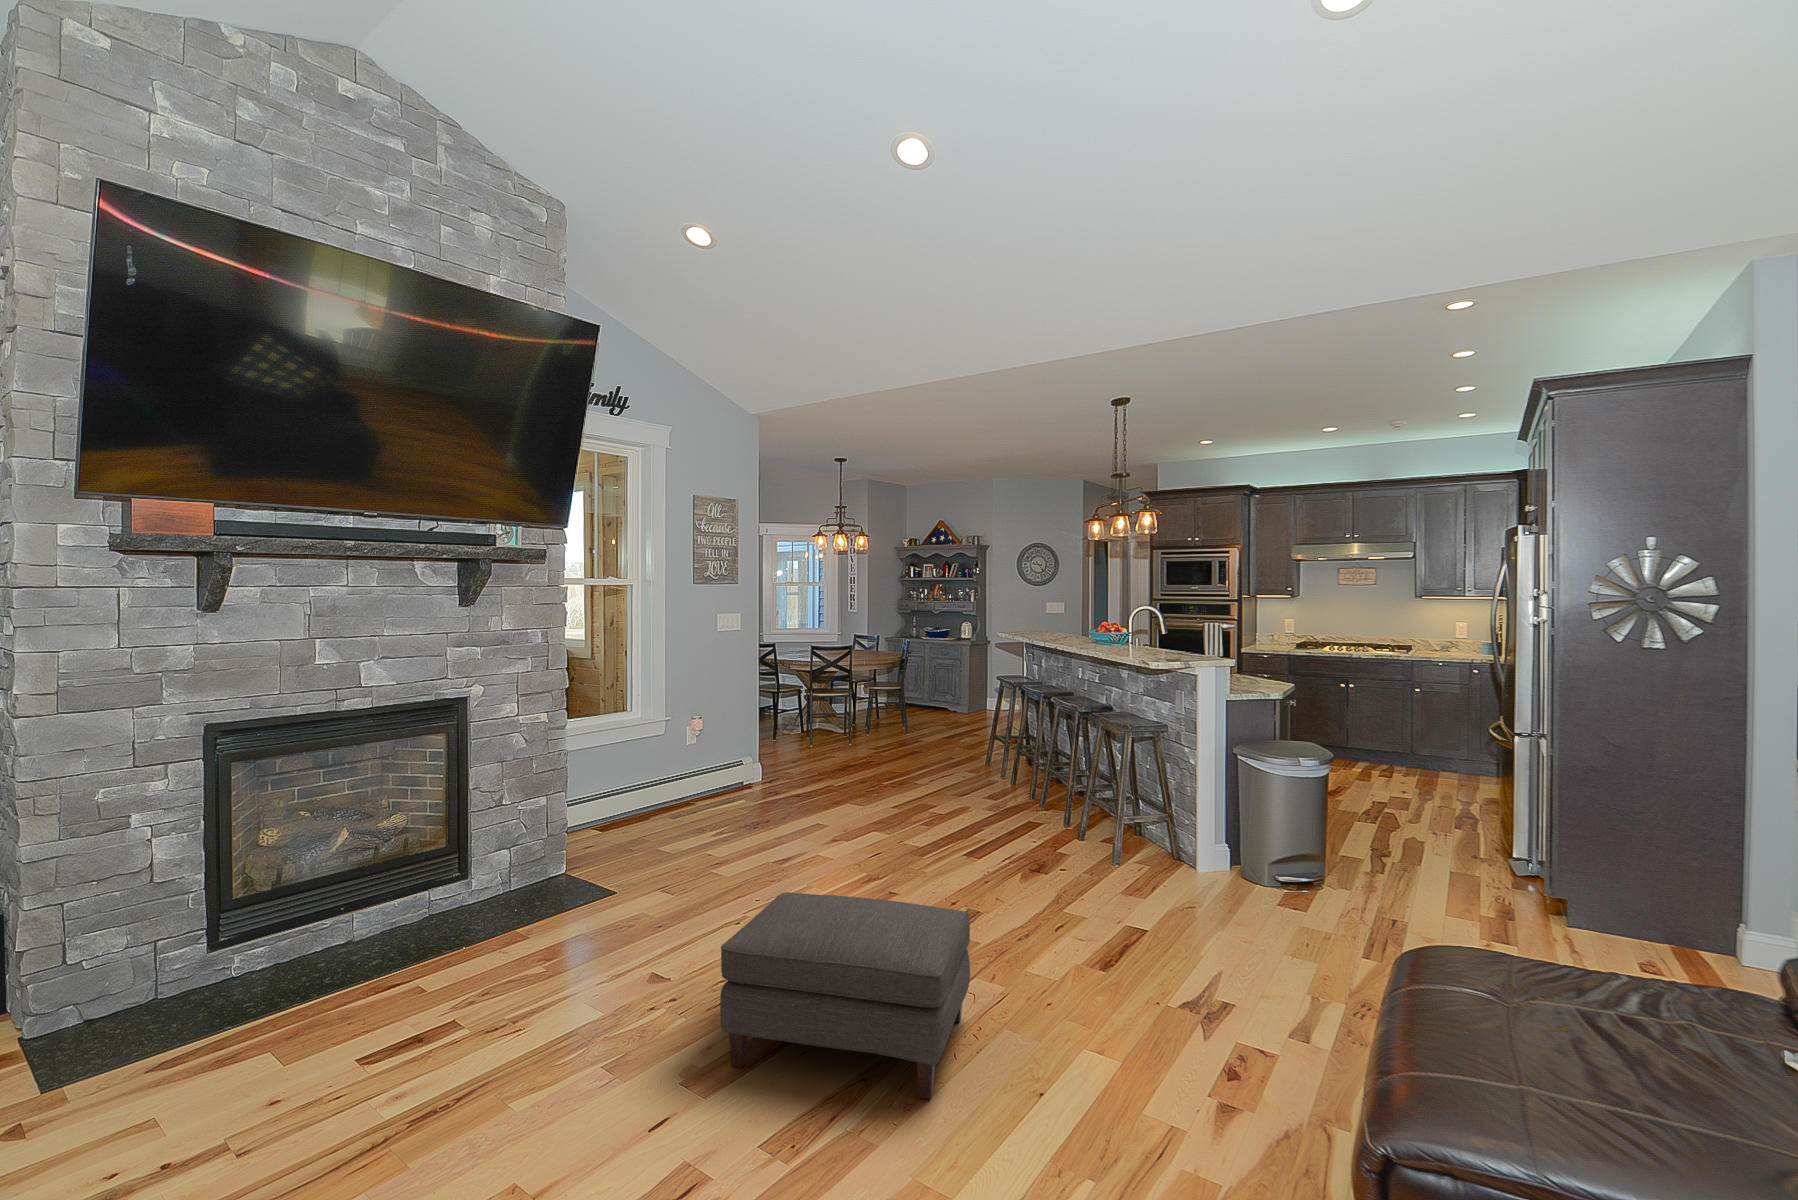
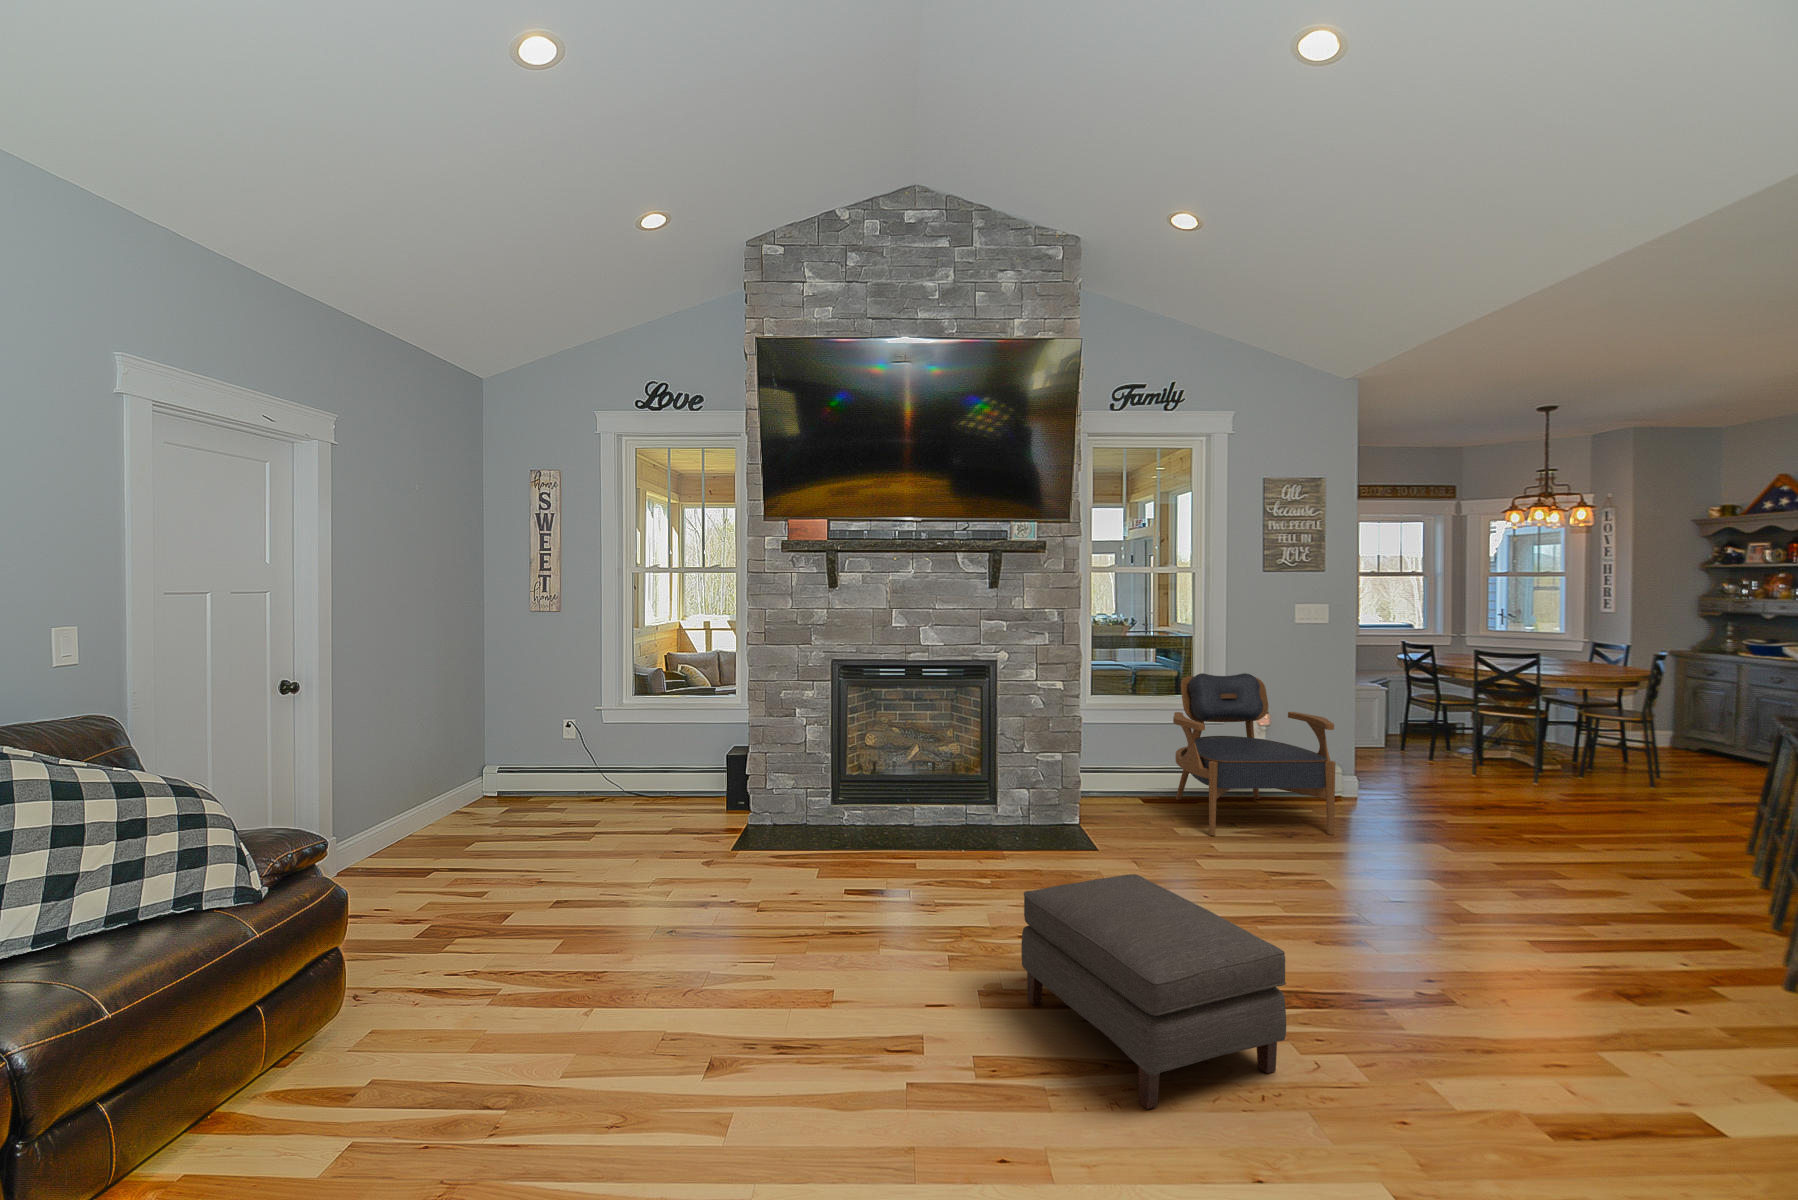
armchair: none [628,683,786,845] -> present [1173,673,1336,835]

